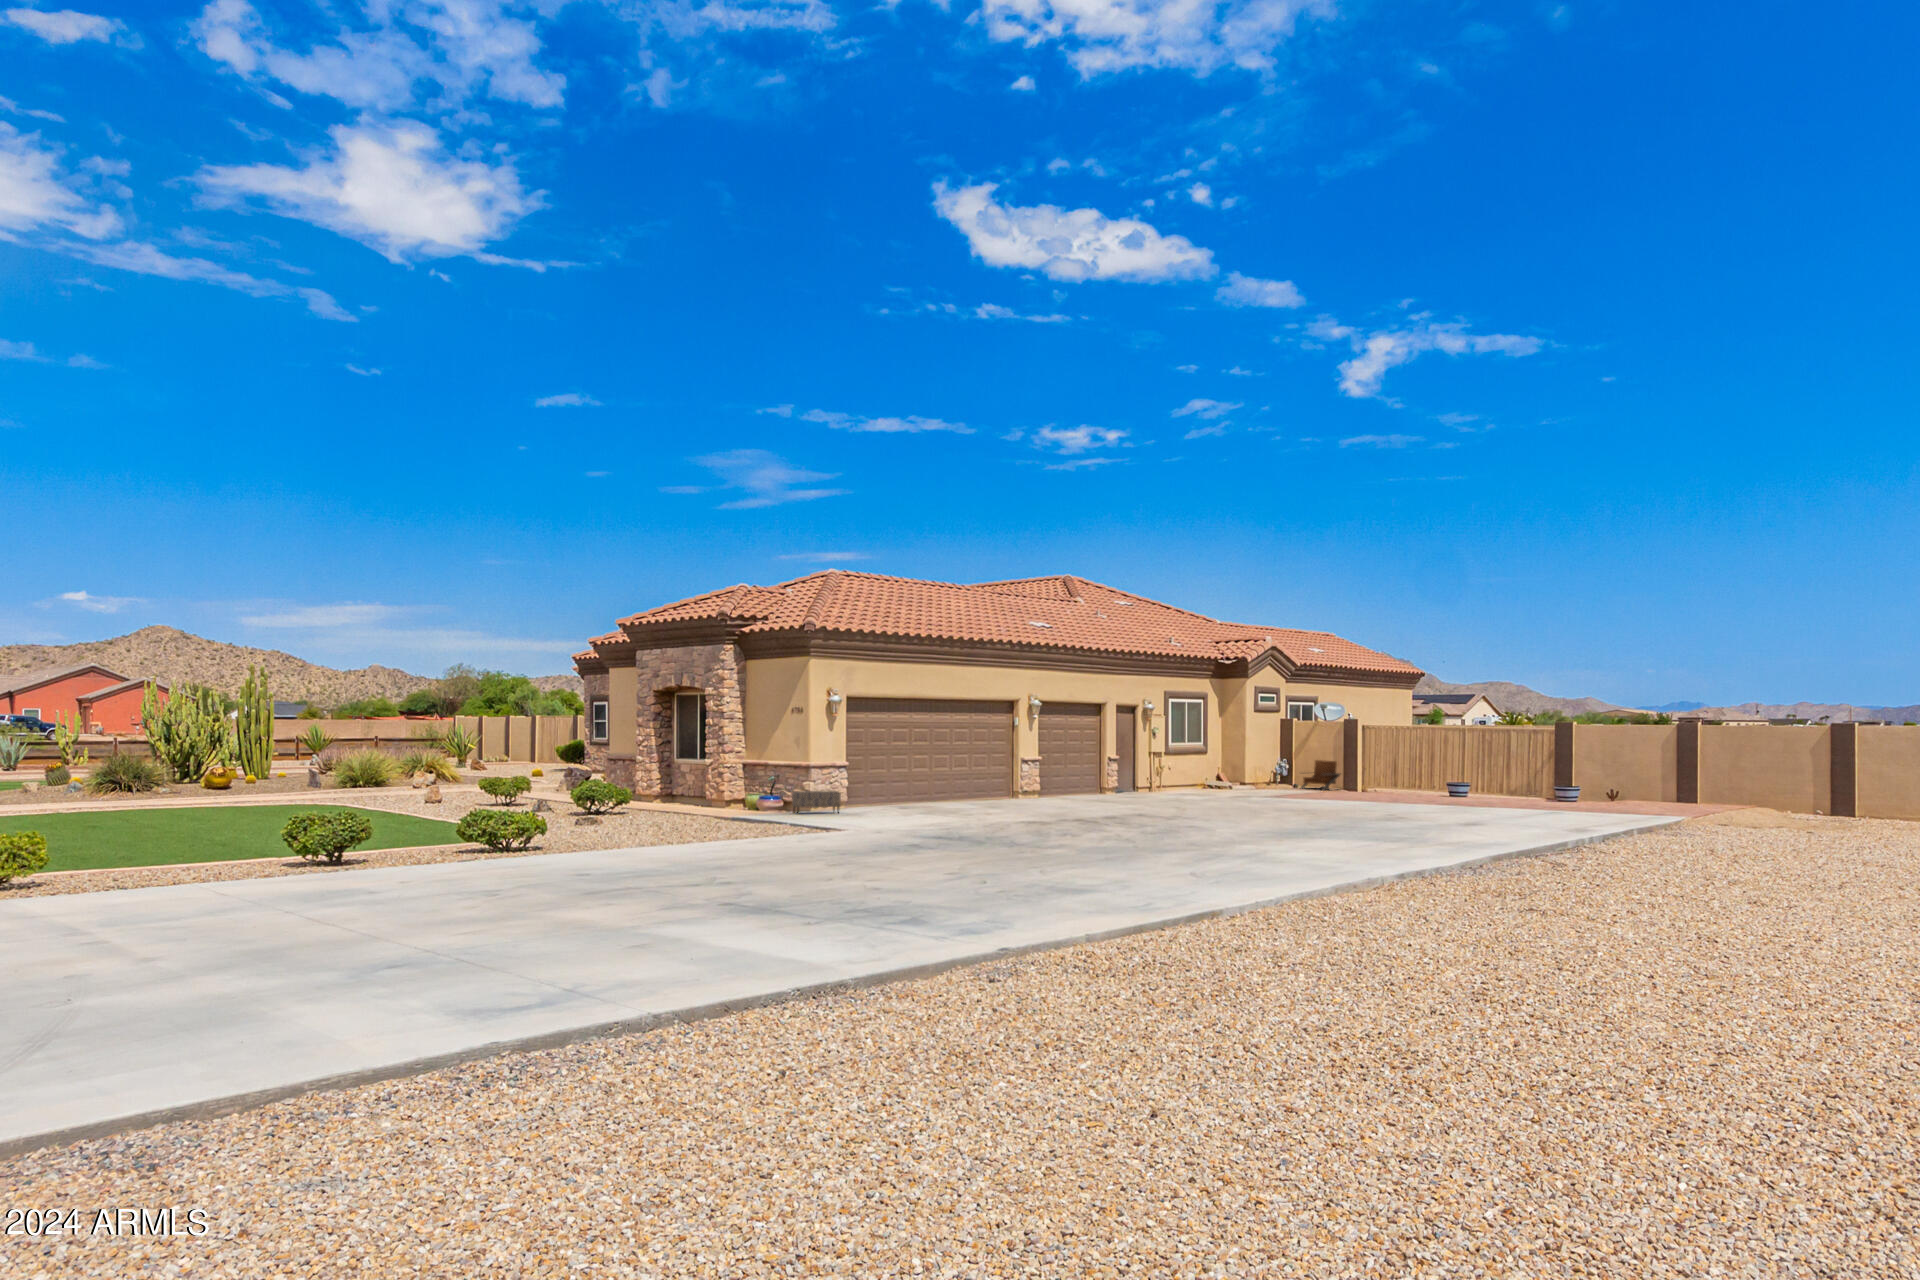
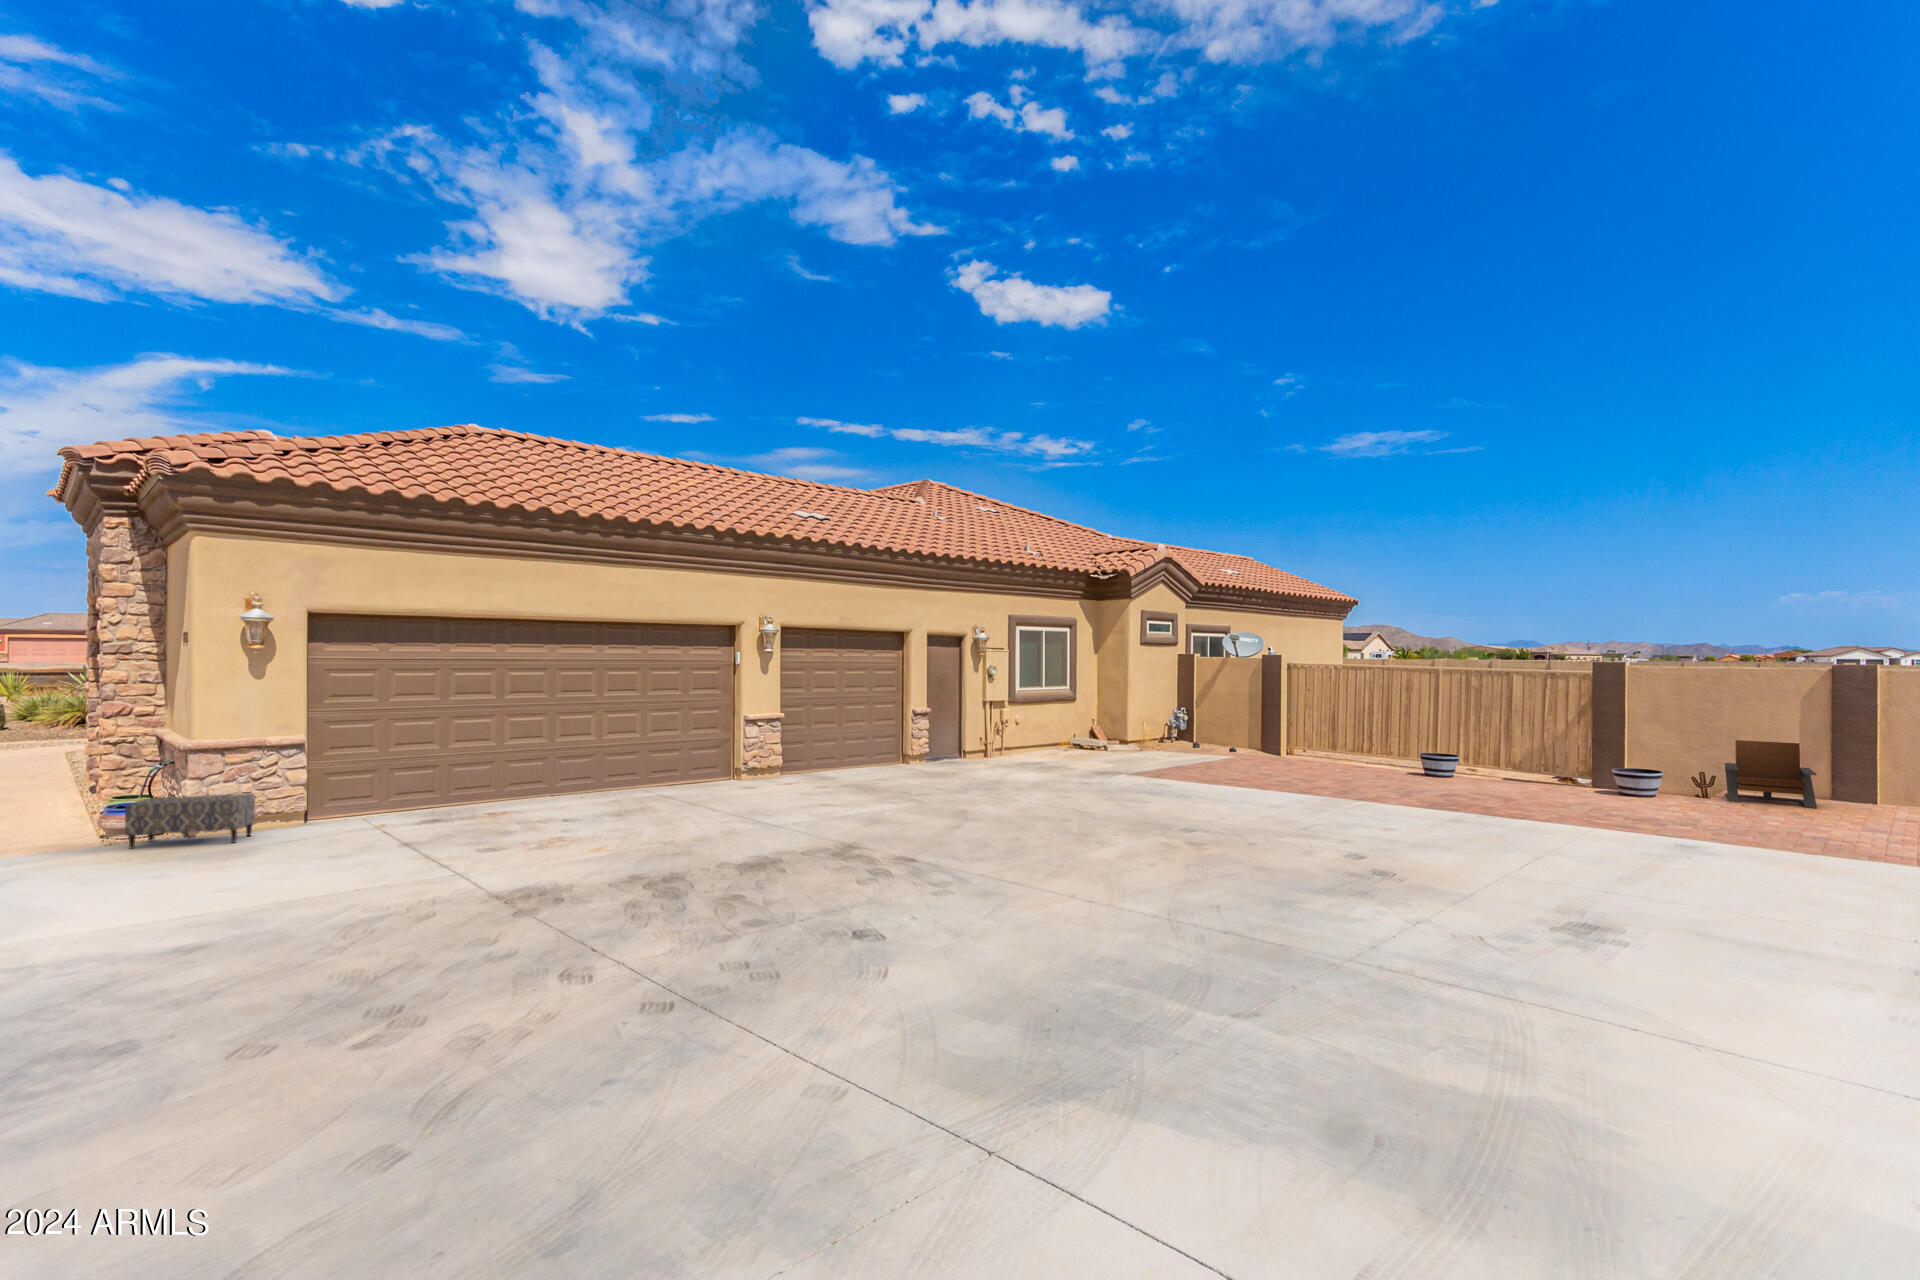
lounge chair: present [1301,760,1341,791] -> present [1725,740,1817,809]

